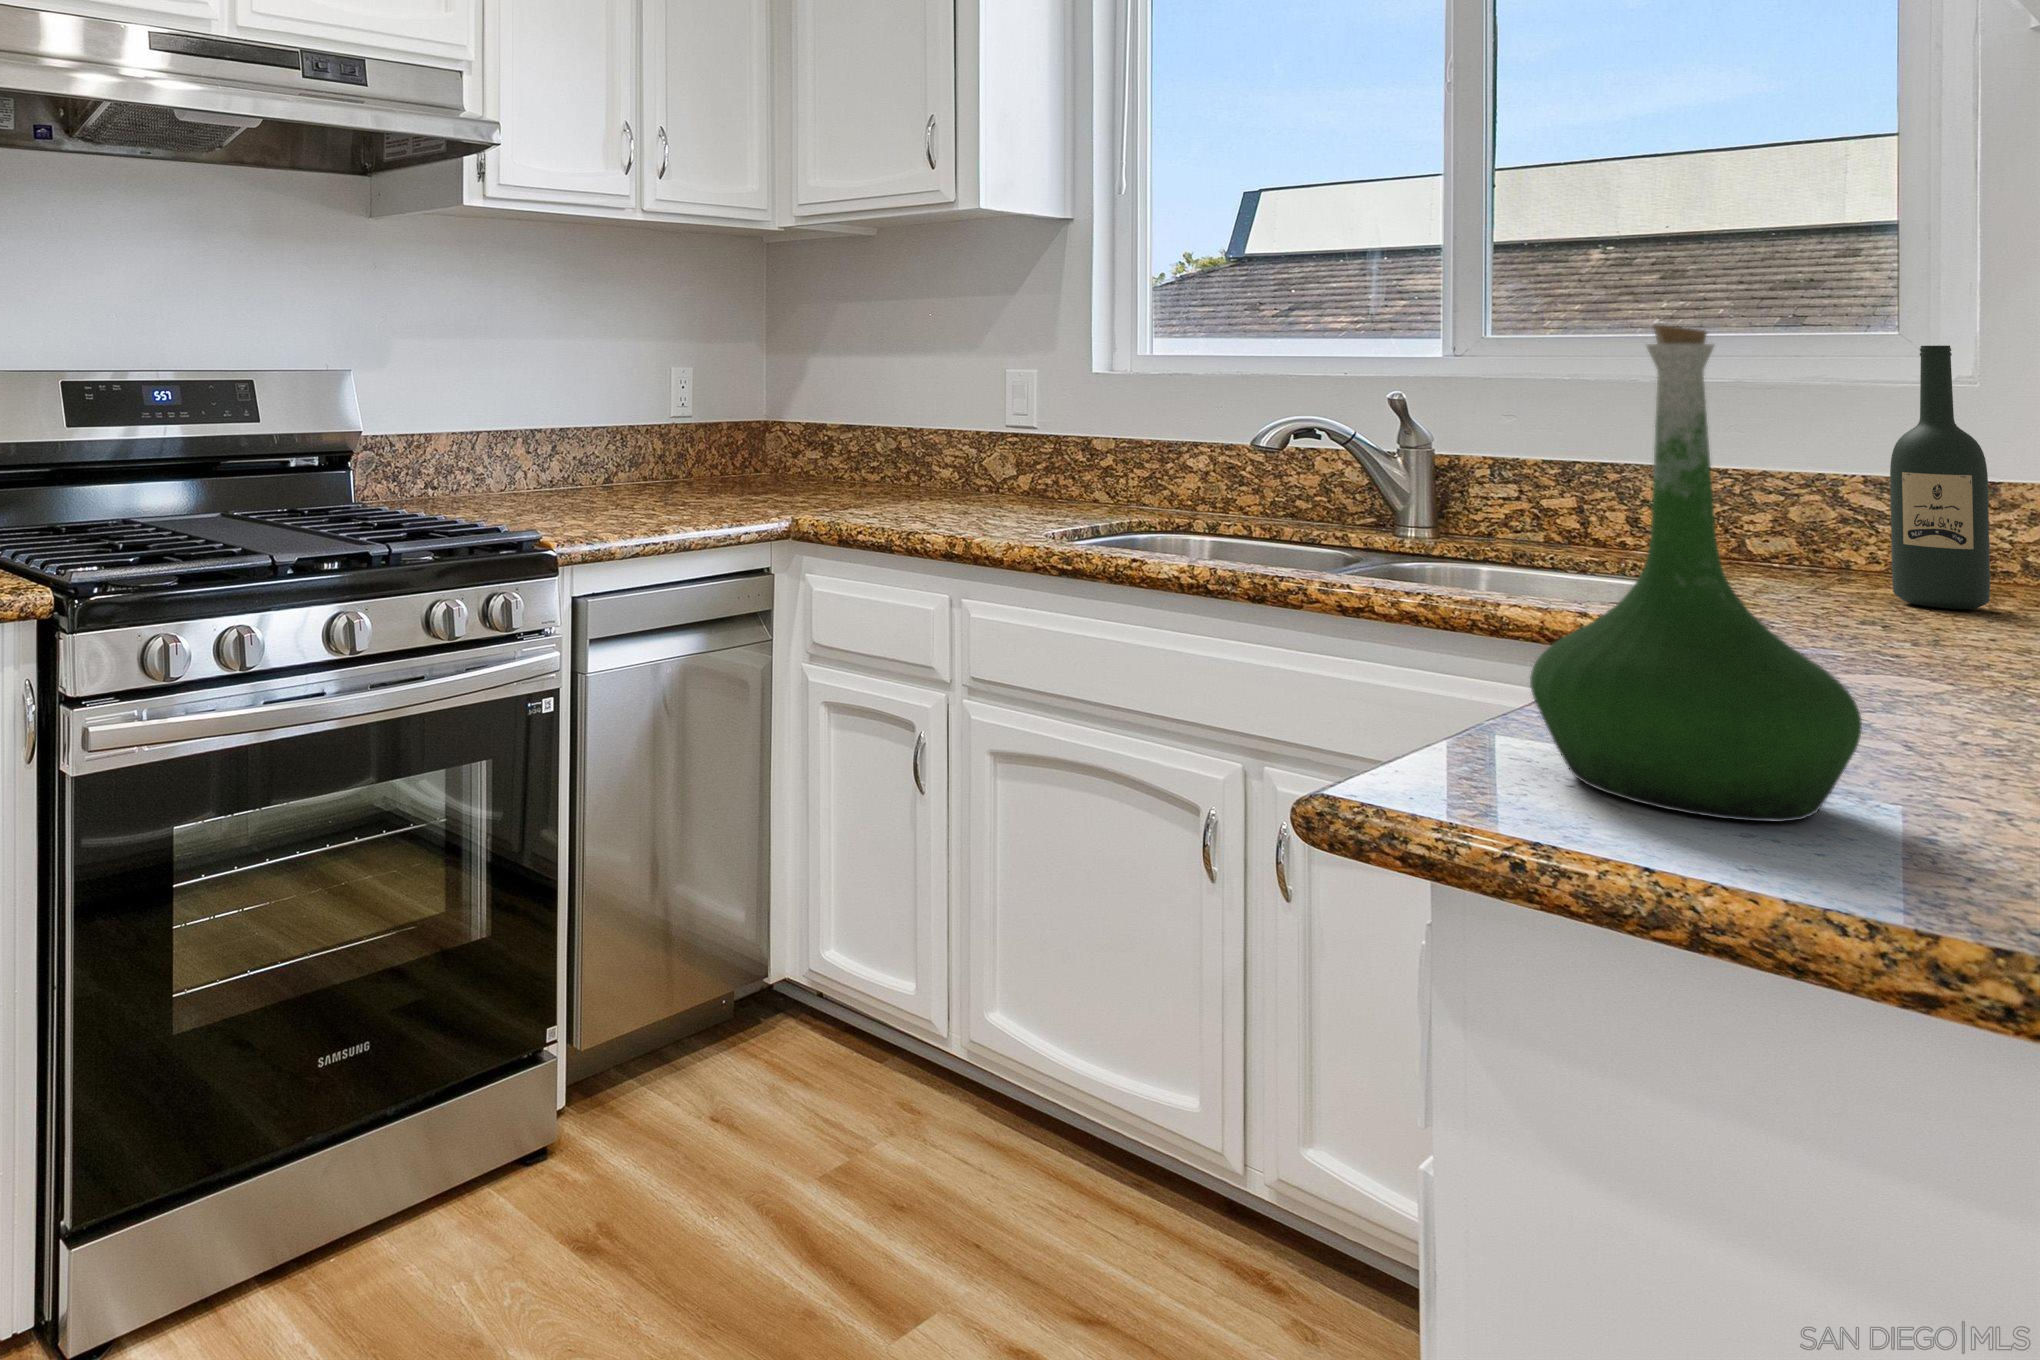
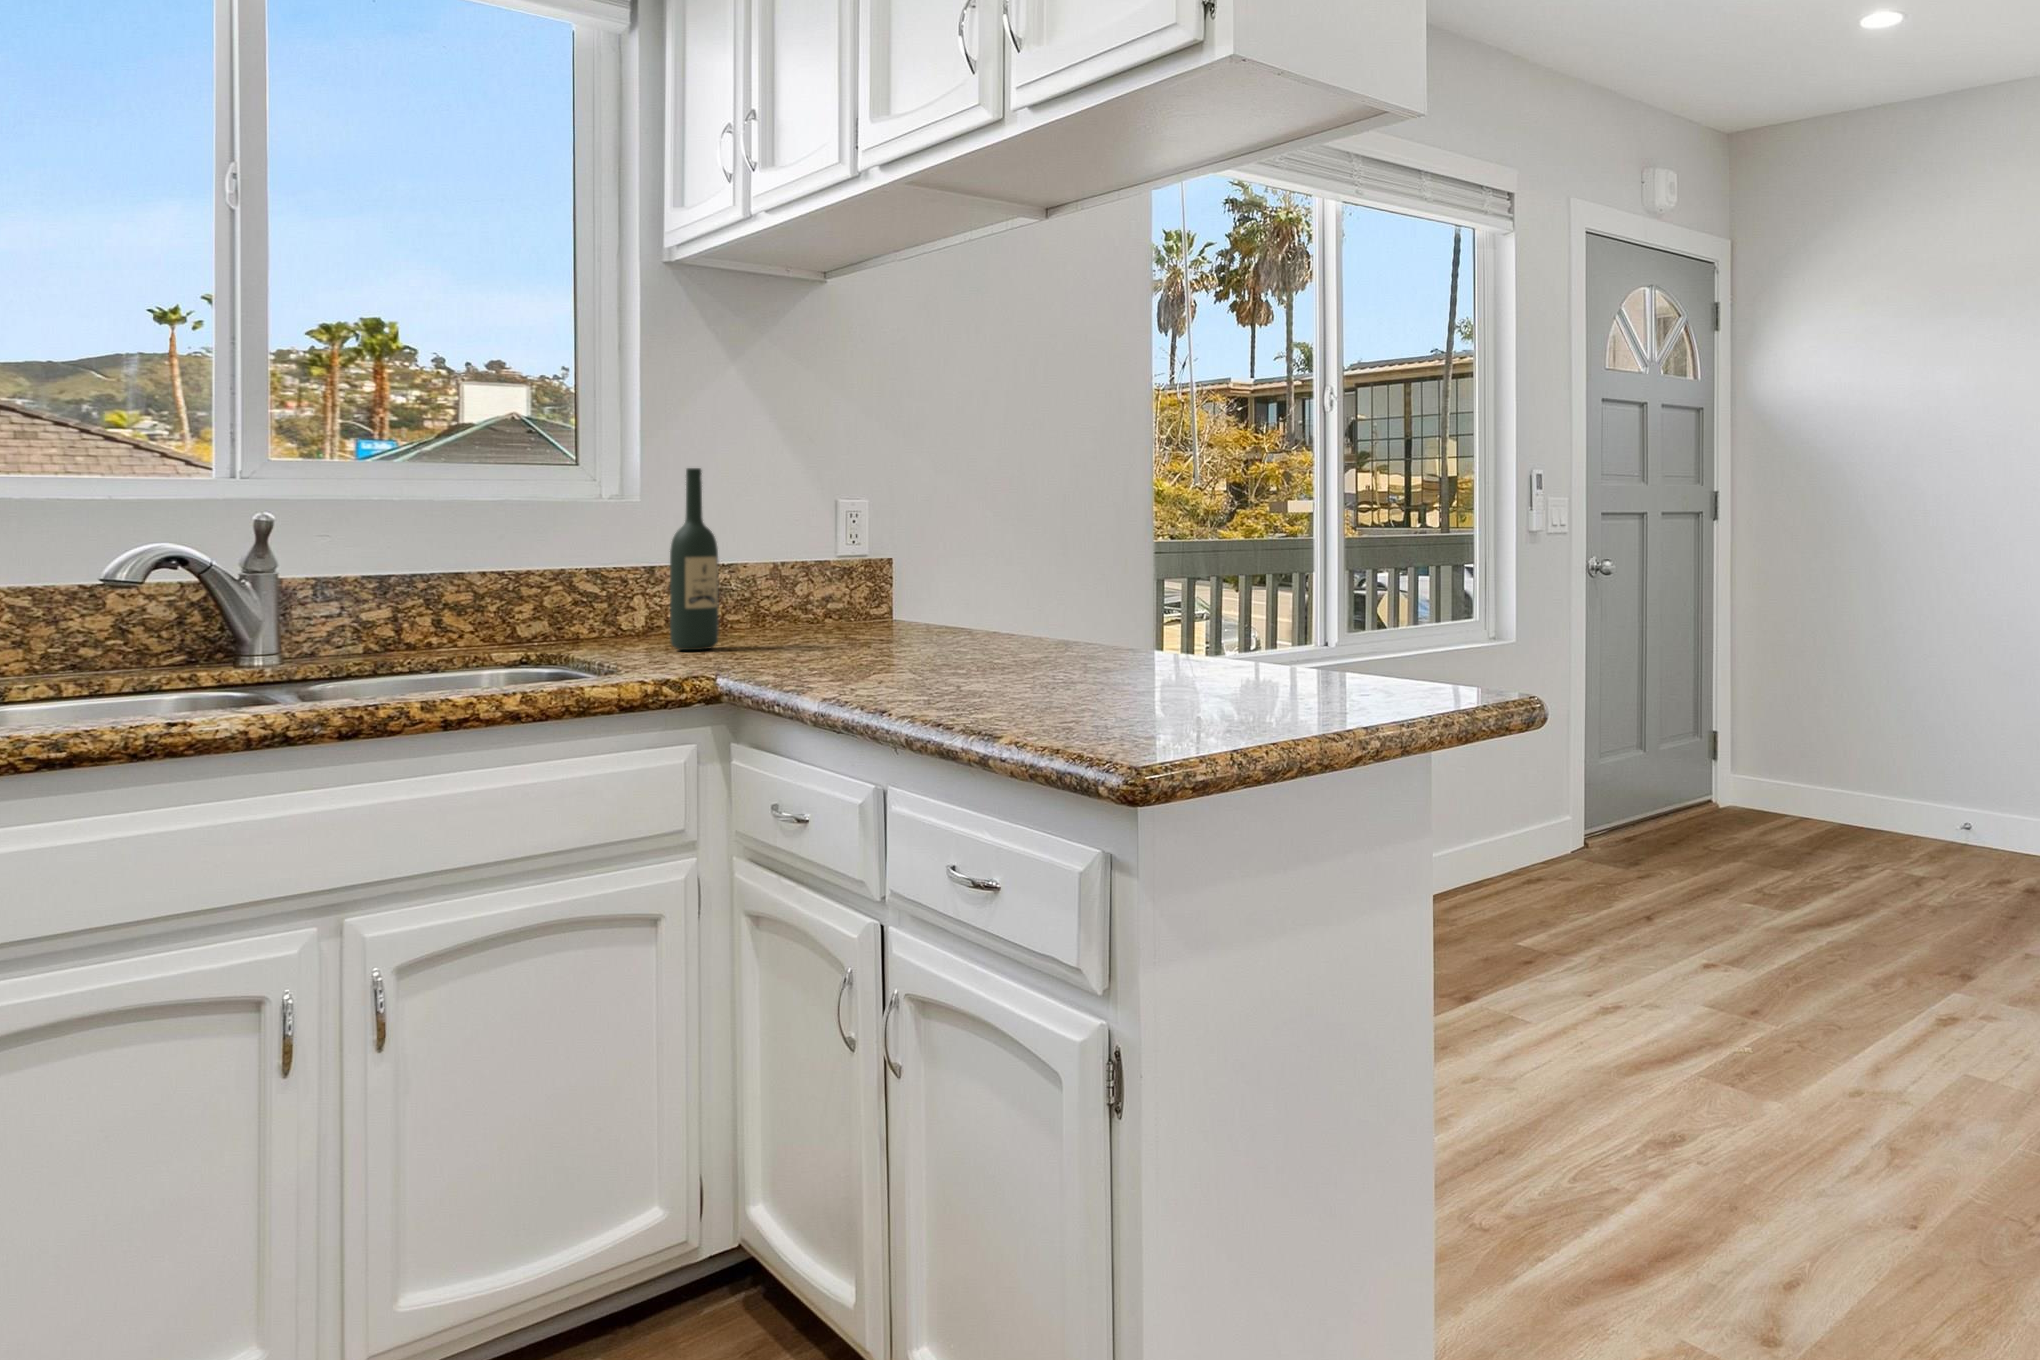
vase: present [1530,325,1862,822] -> none [1016,440,1164,730]

